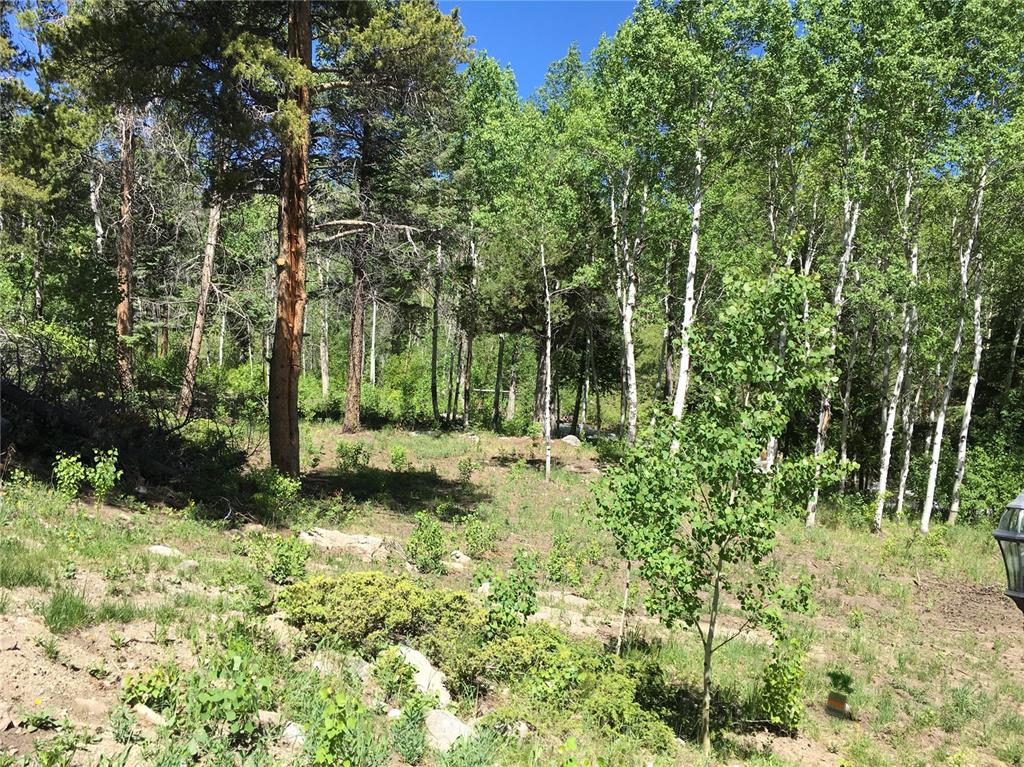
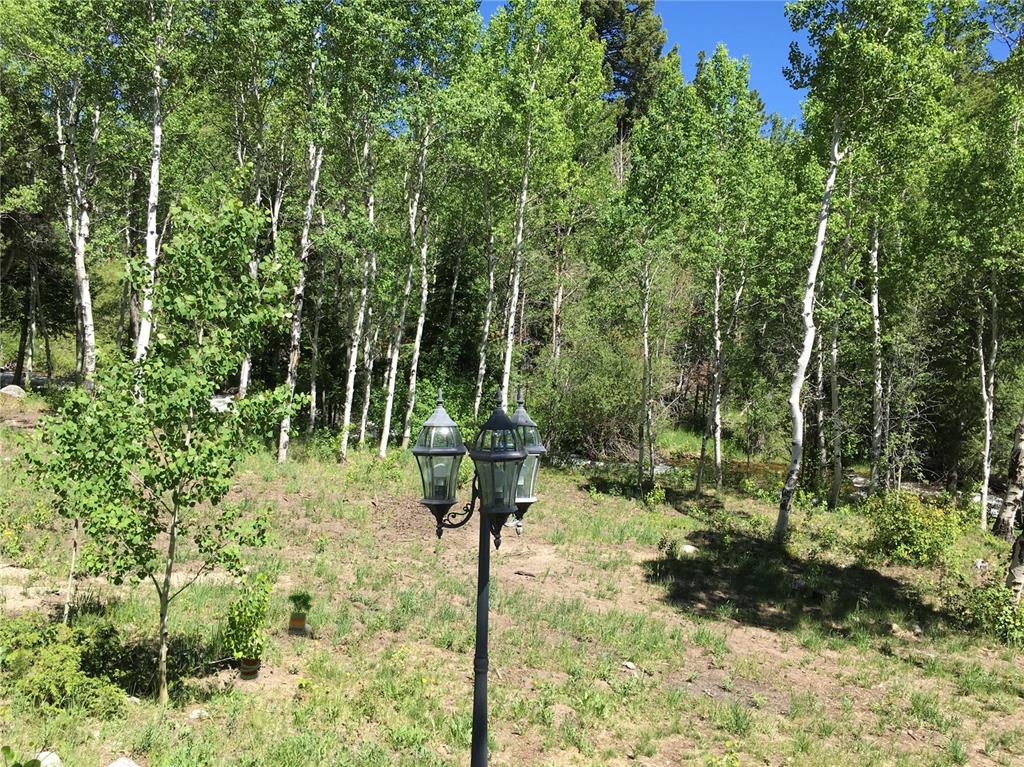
wooden bucket: none [776,714,797,752] -> present [240,647,259,679]

